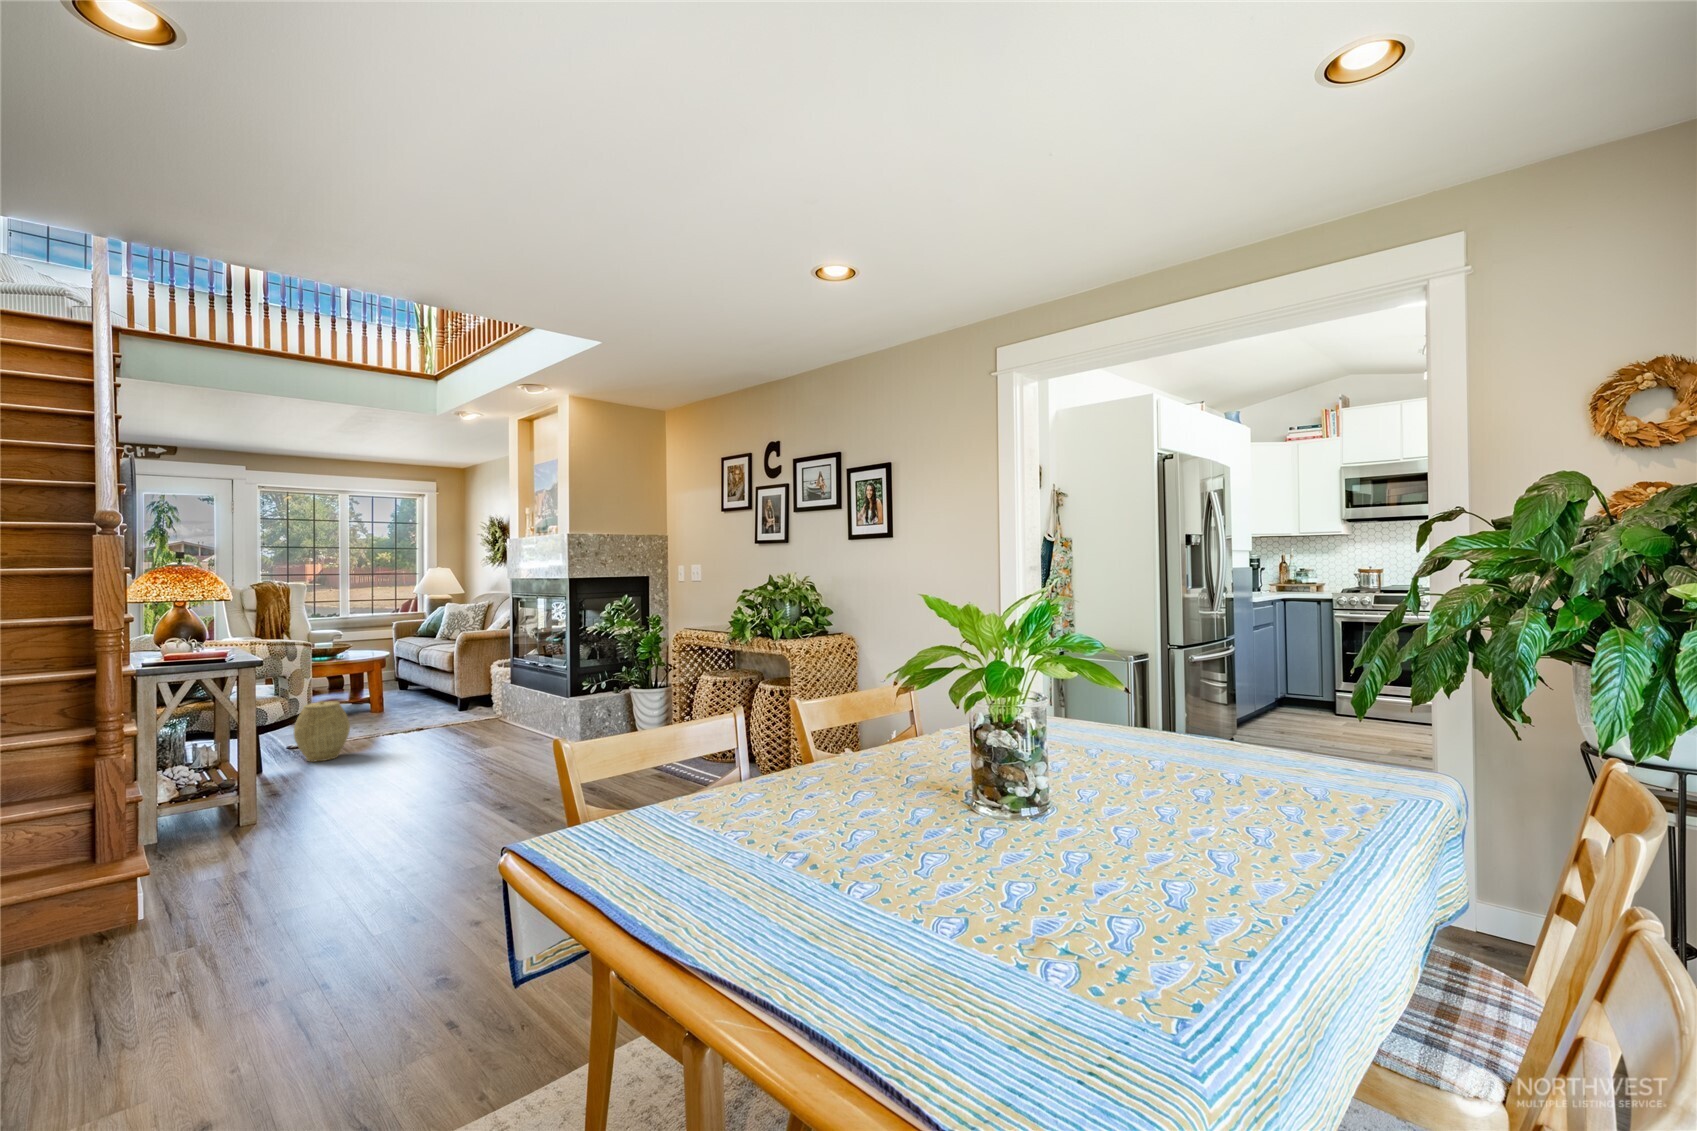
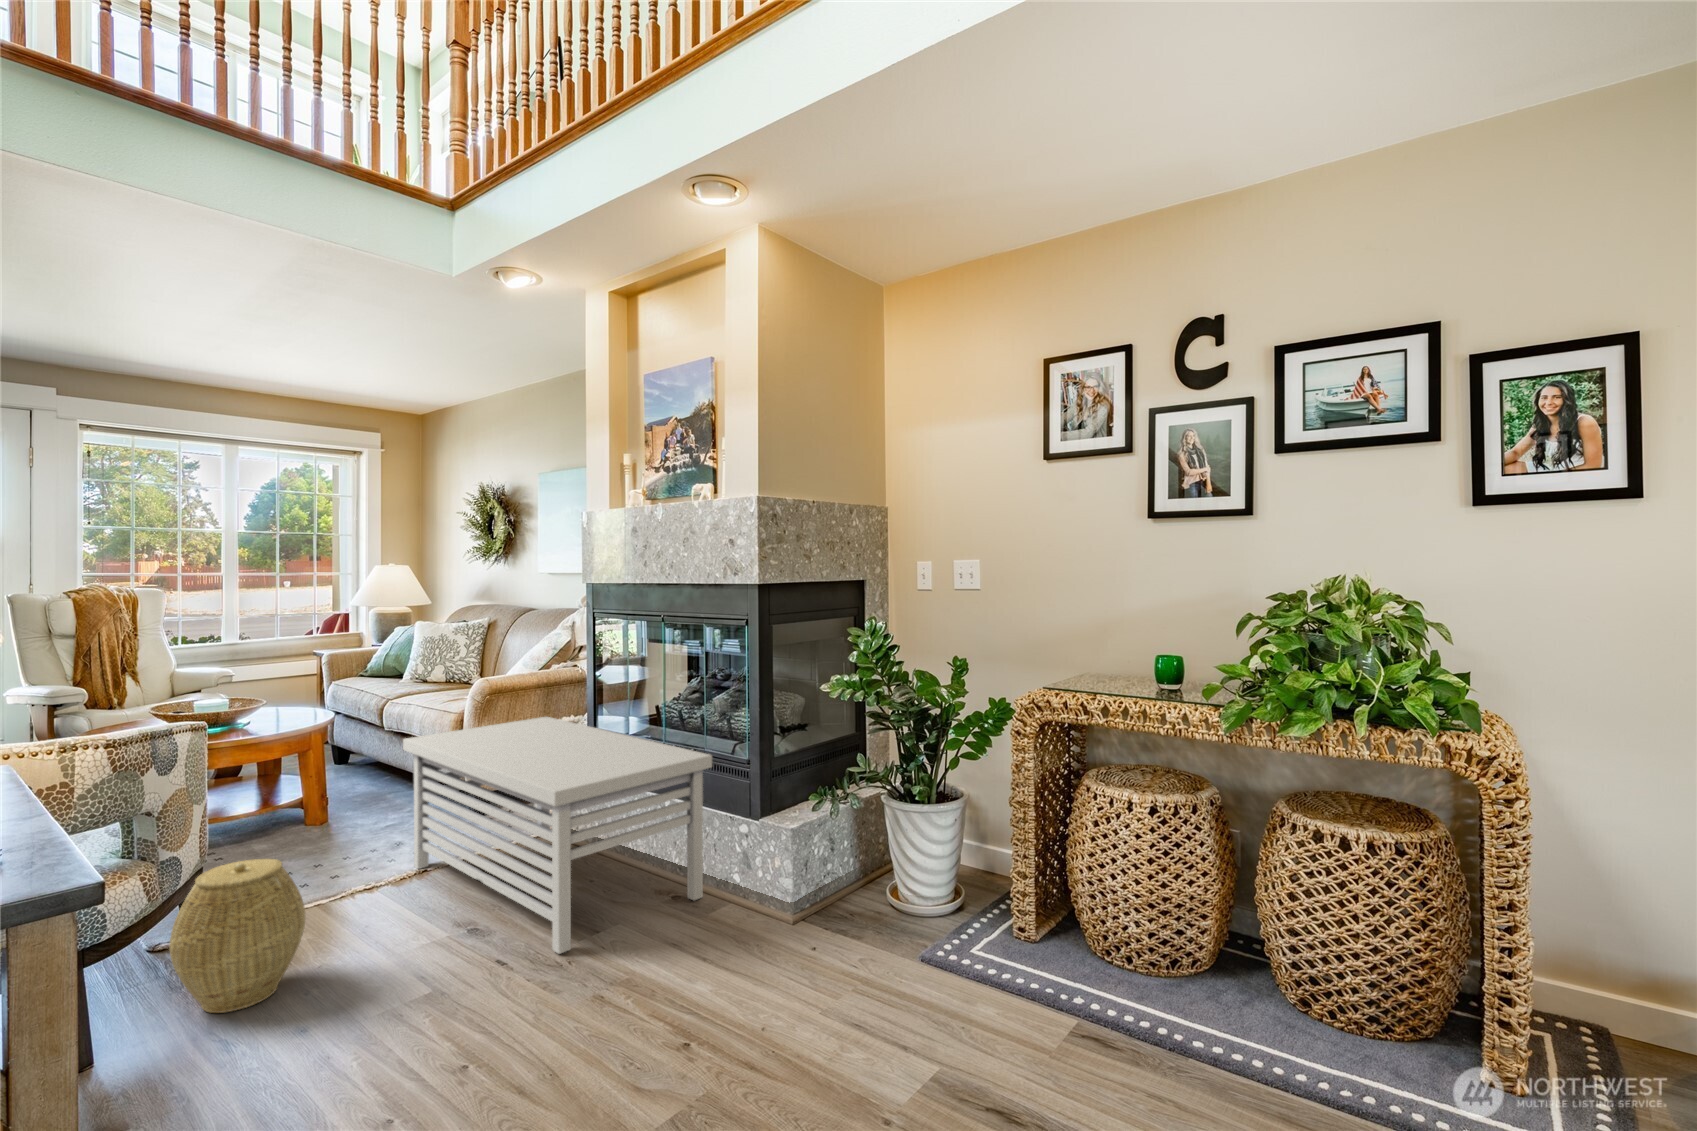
storage bench: none [411,653,550,751] -> present [403,717,712,954]

